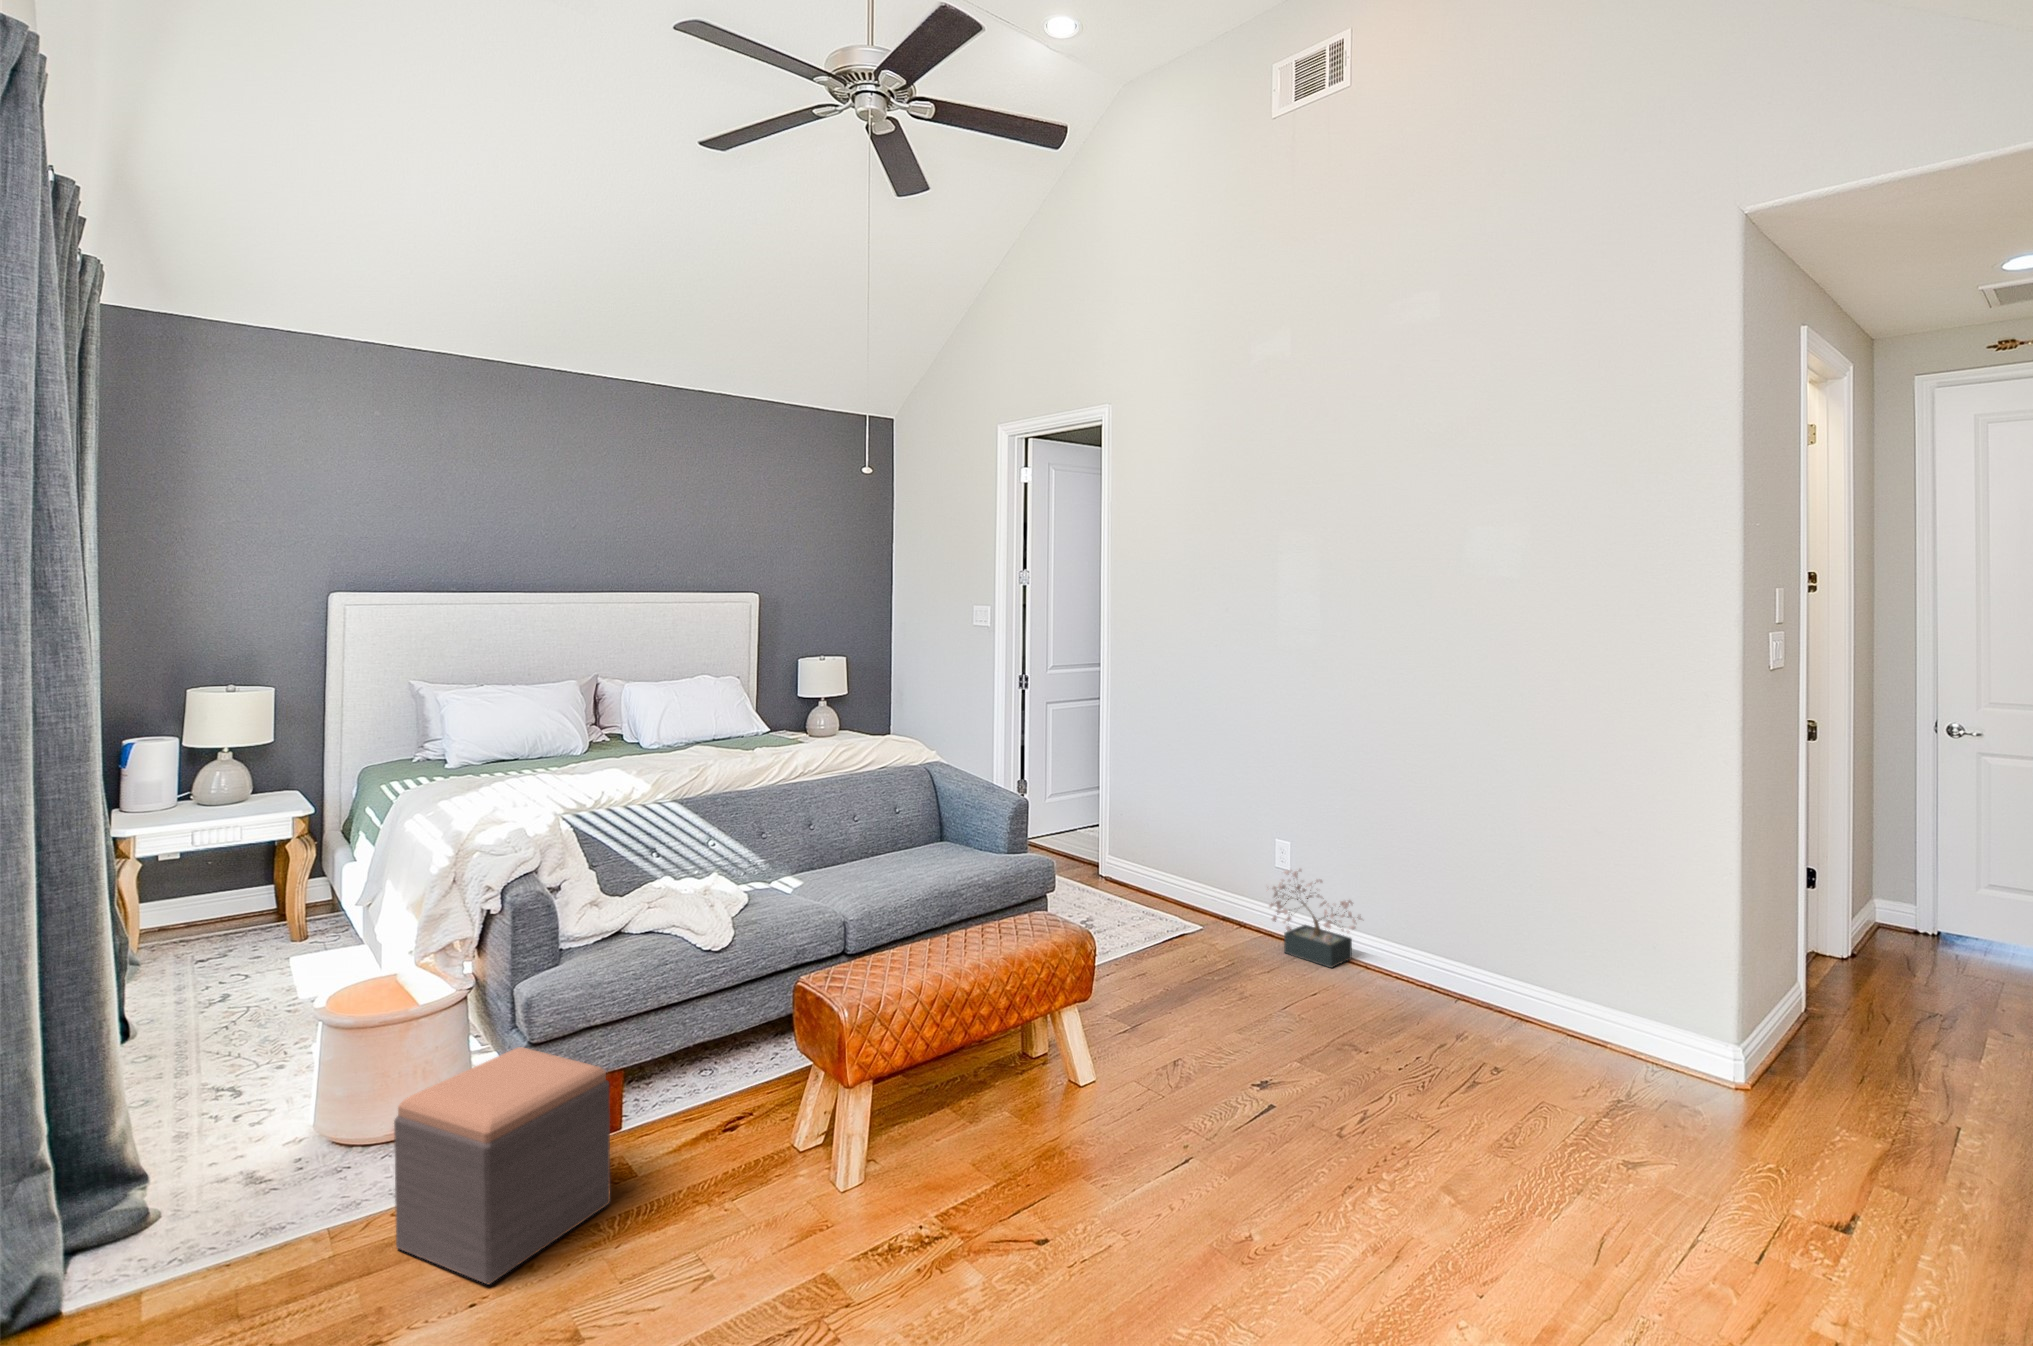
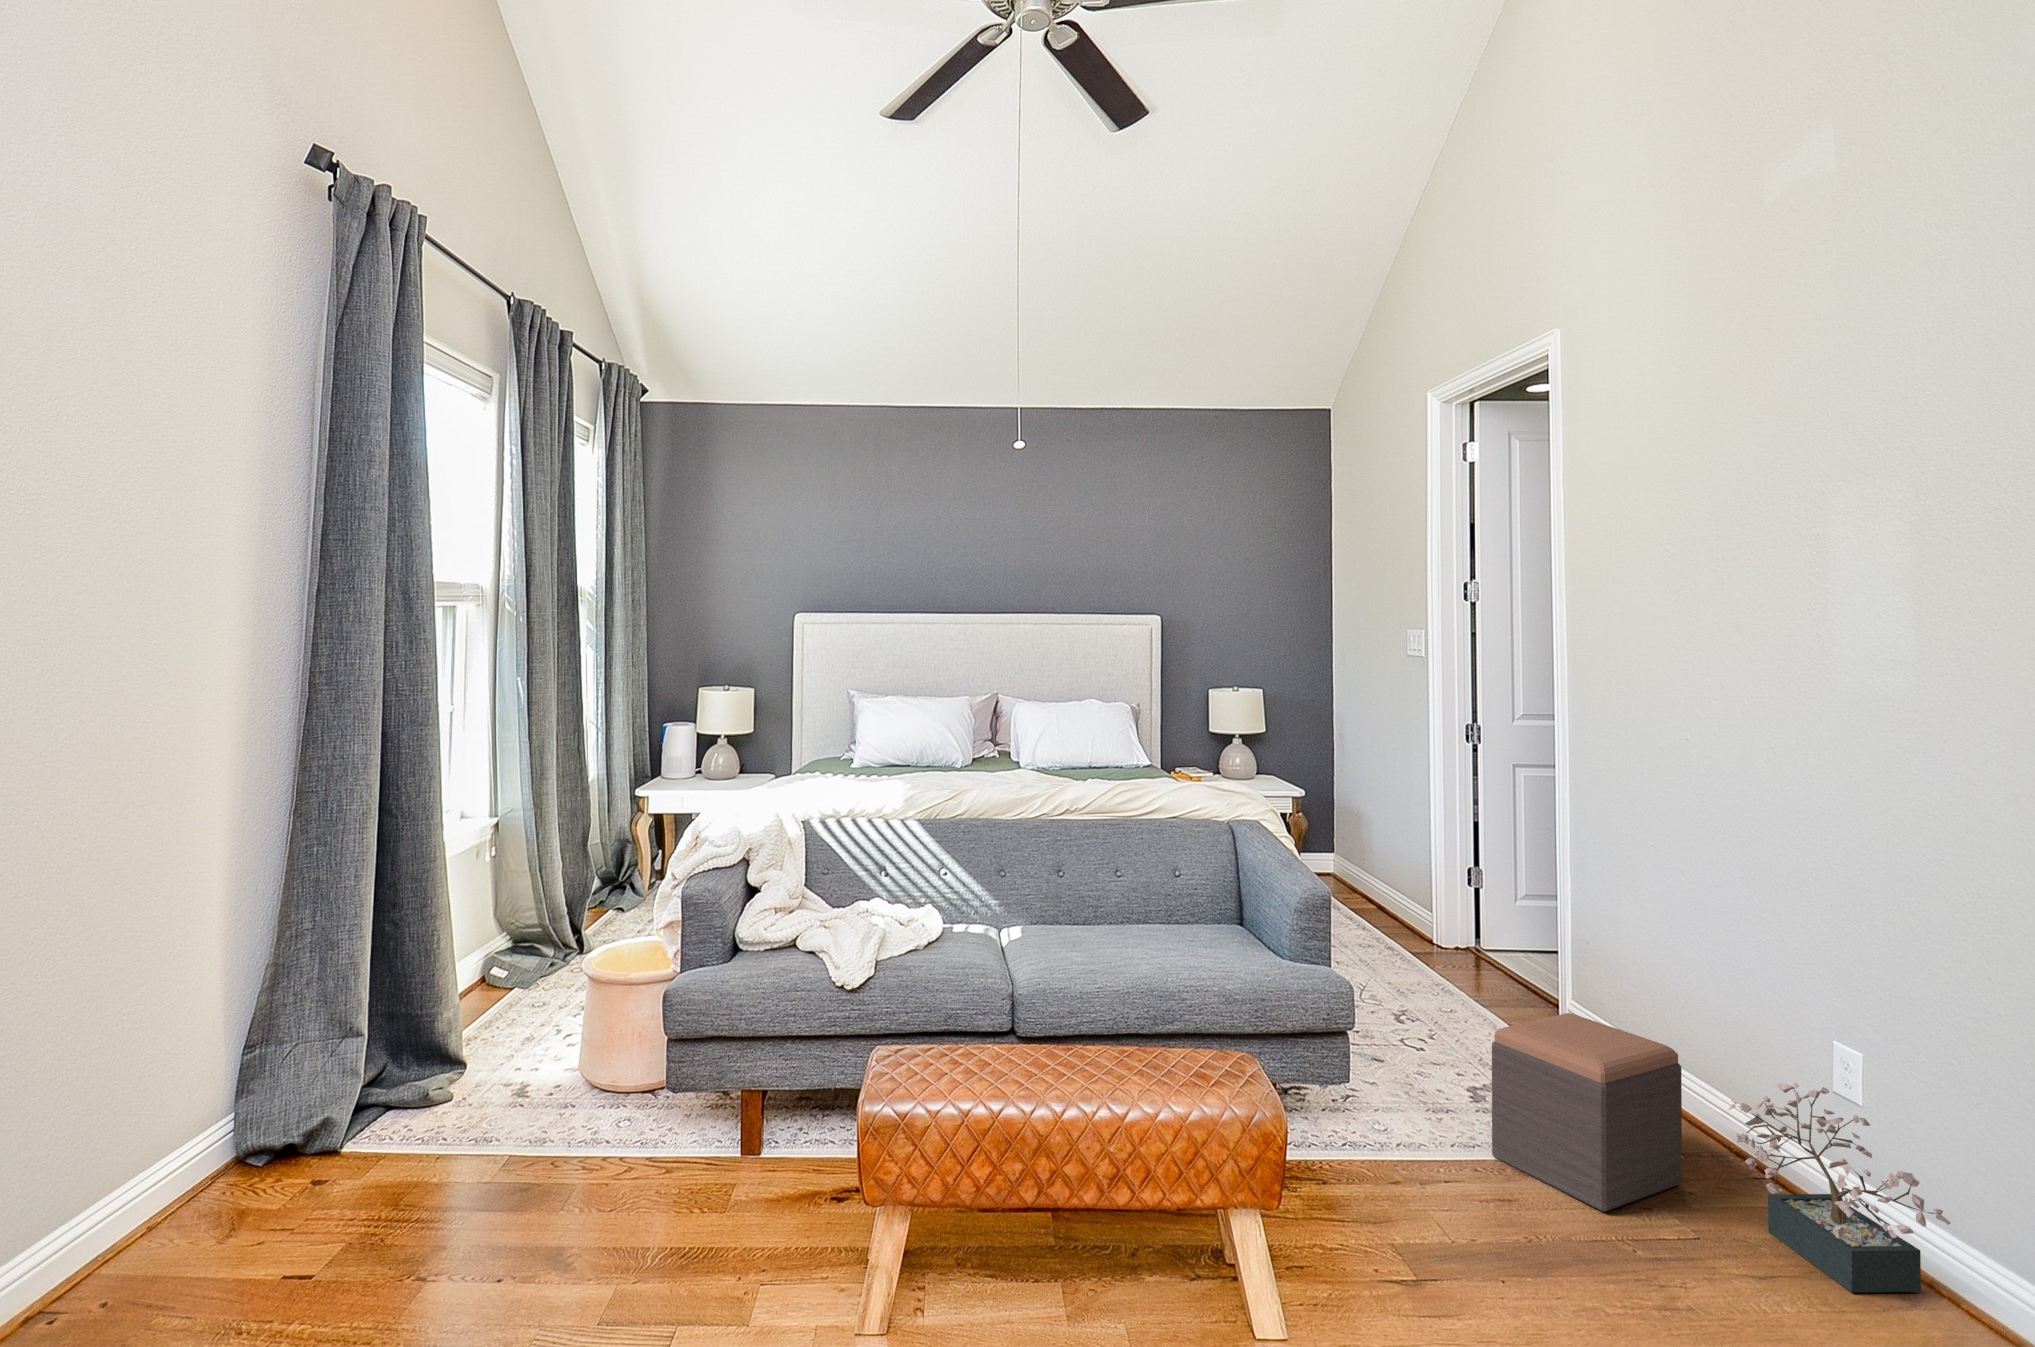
footstool: present [394,1047,610,1284] -> present [1492,1013,1682,1212]

